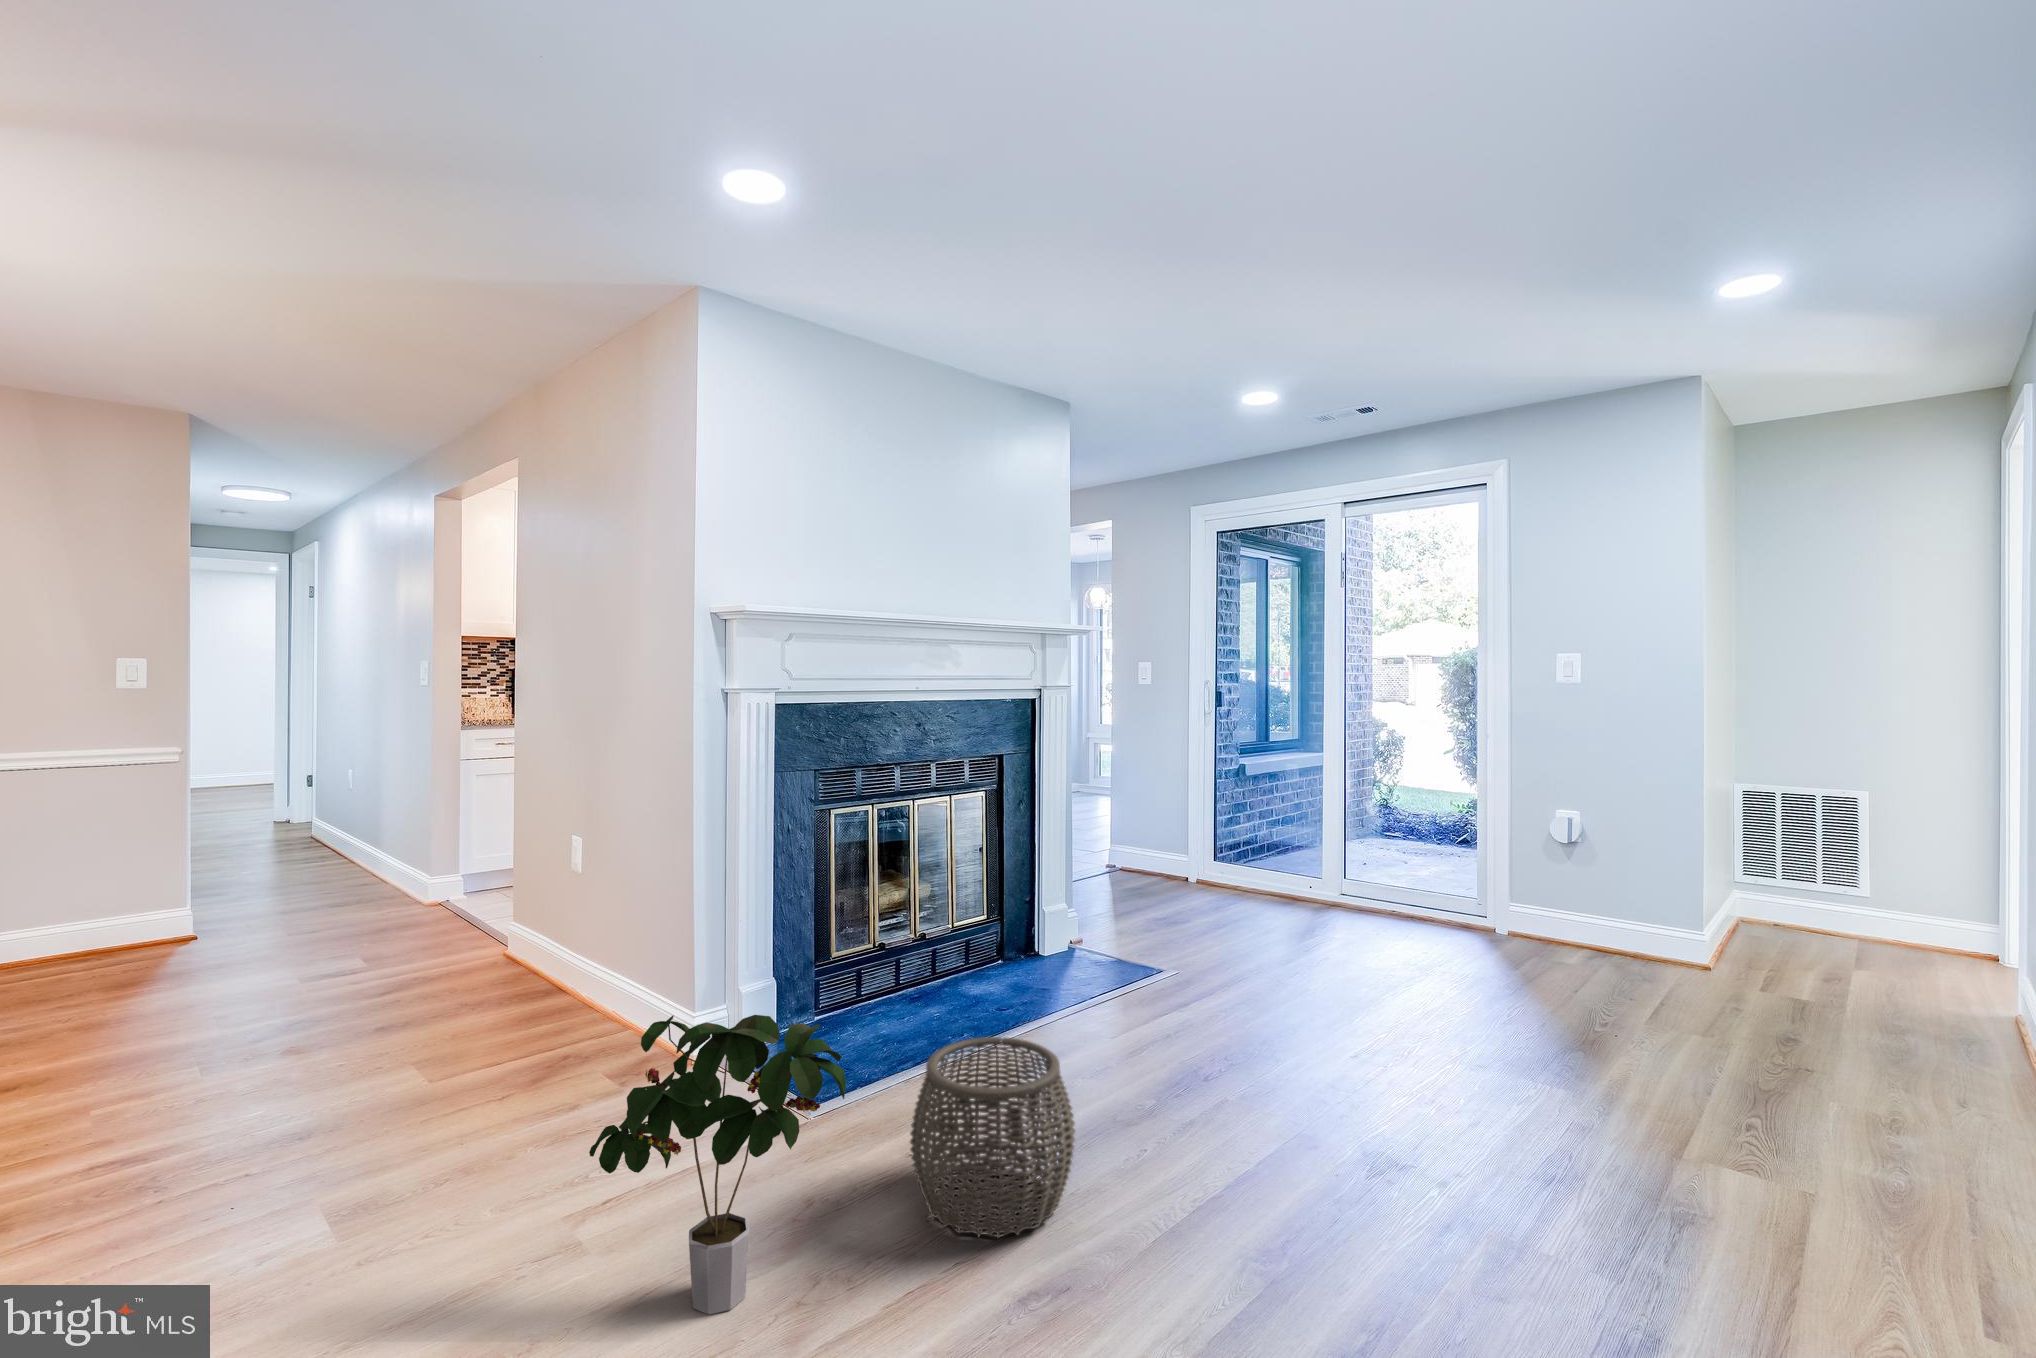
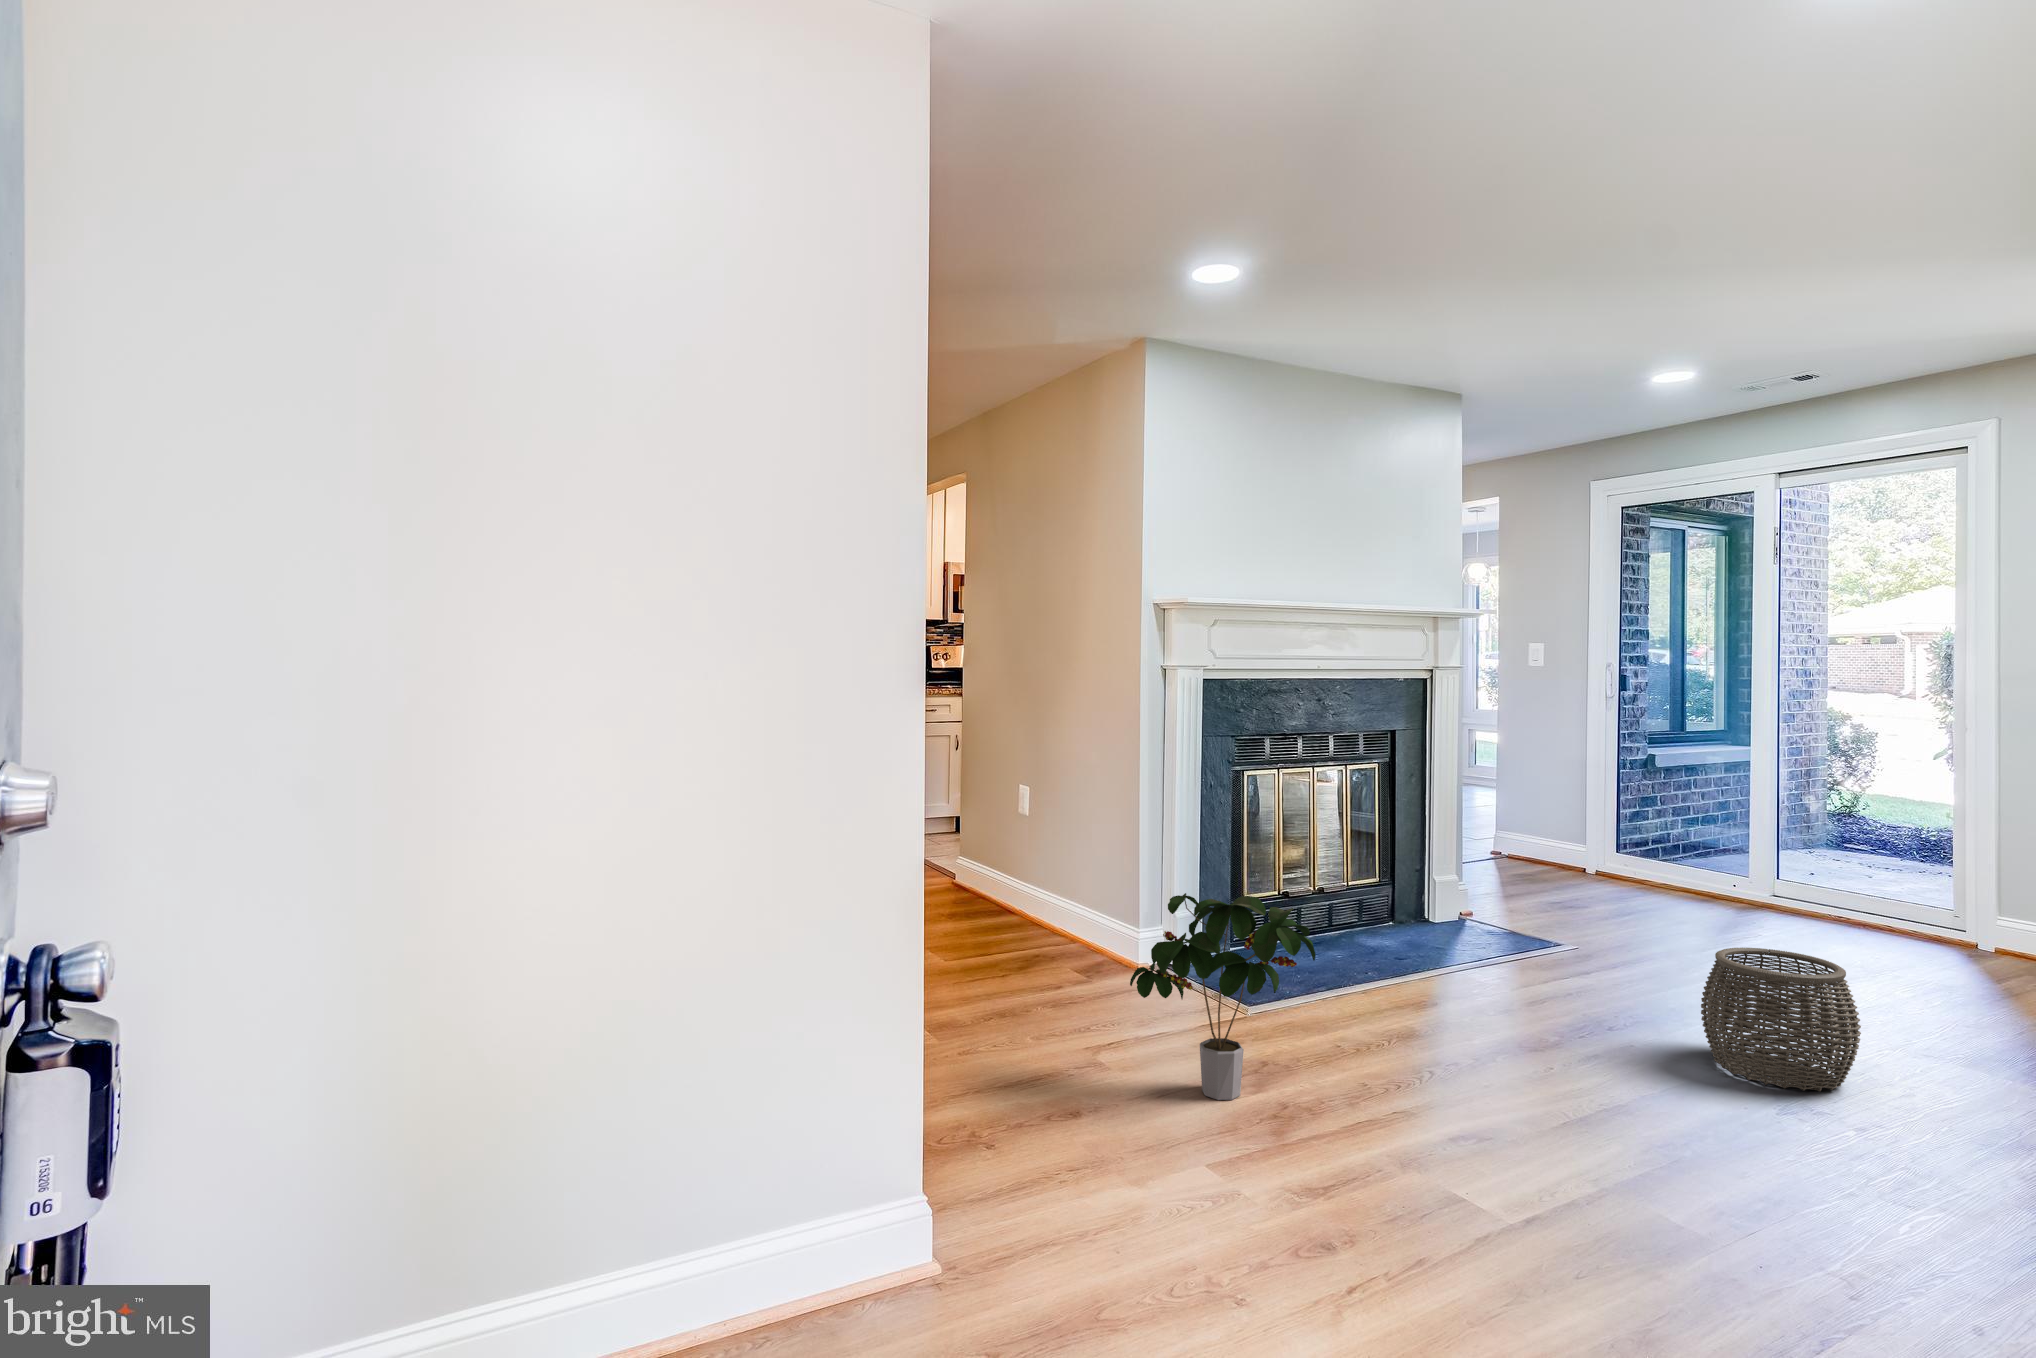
woven basket: present [910,1037,1075,1238] -> present [1701,948,1861,1091]

